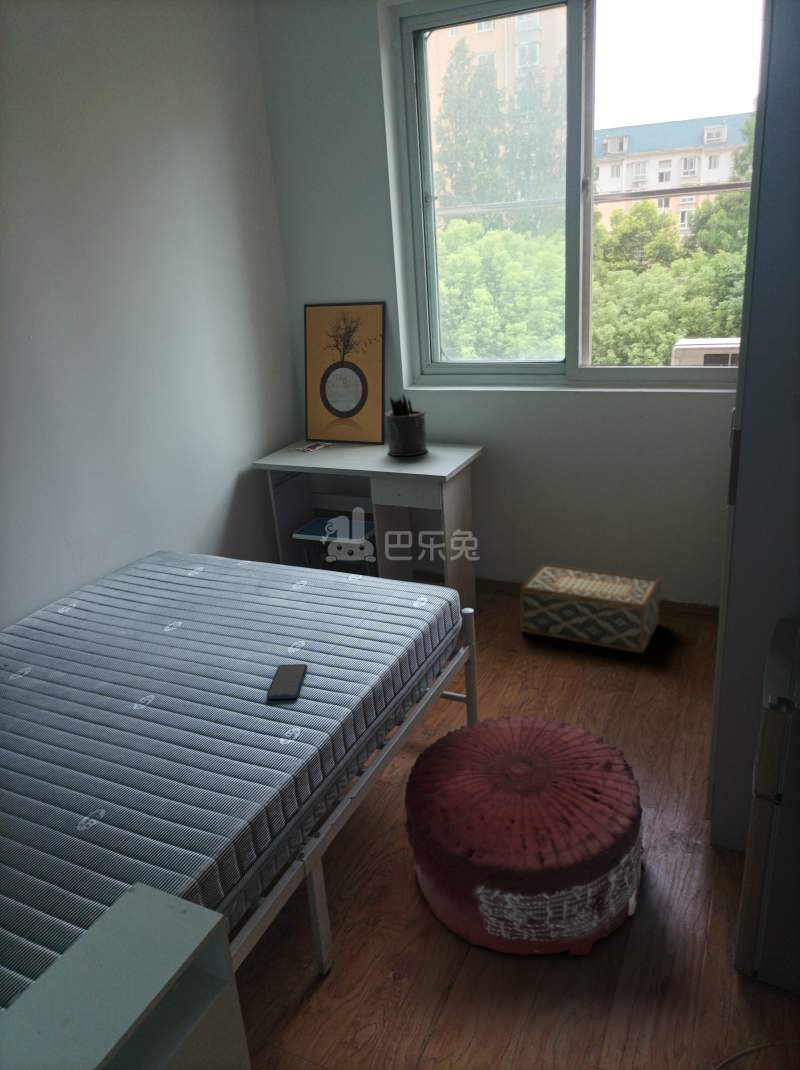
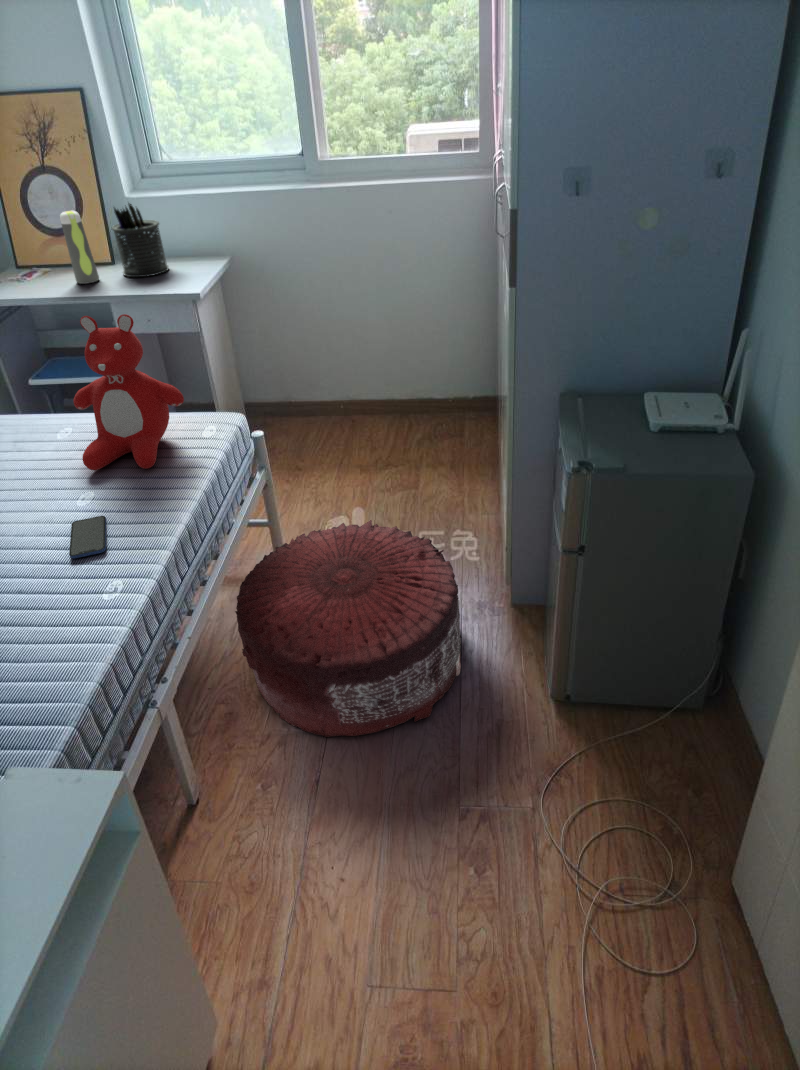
water bottle: none [345,398,367,458] -> present [60,211,99,284]
teddy bear: none [304,489,402,628] -> present [74,314,184,470]
woven basket: present [520,564,661,653] -> none [294,380,425,452]

